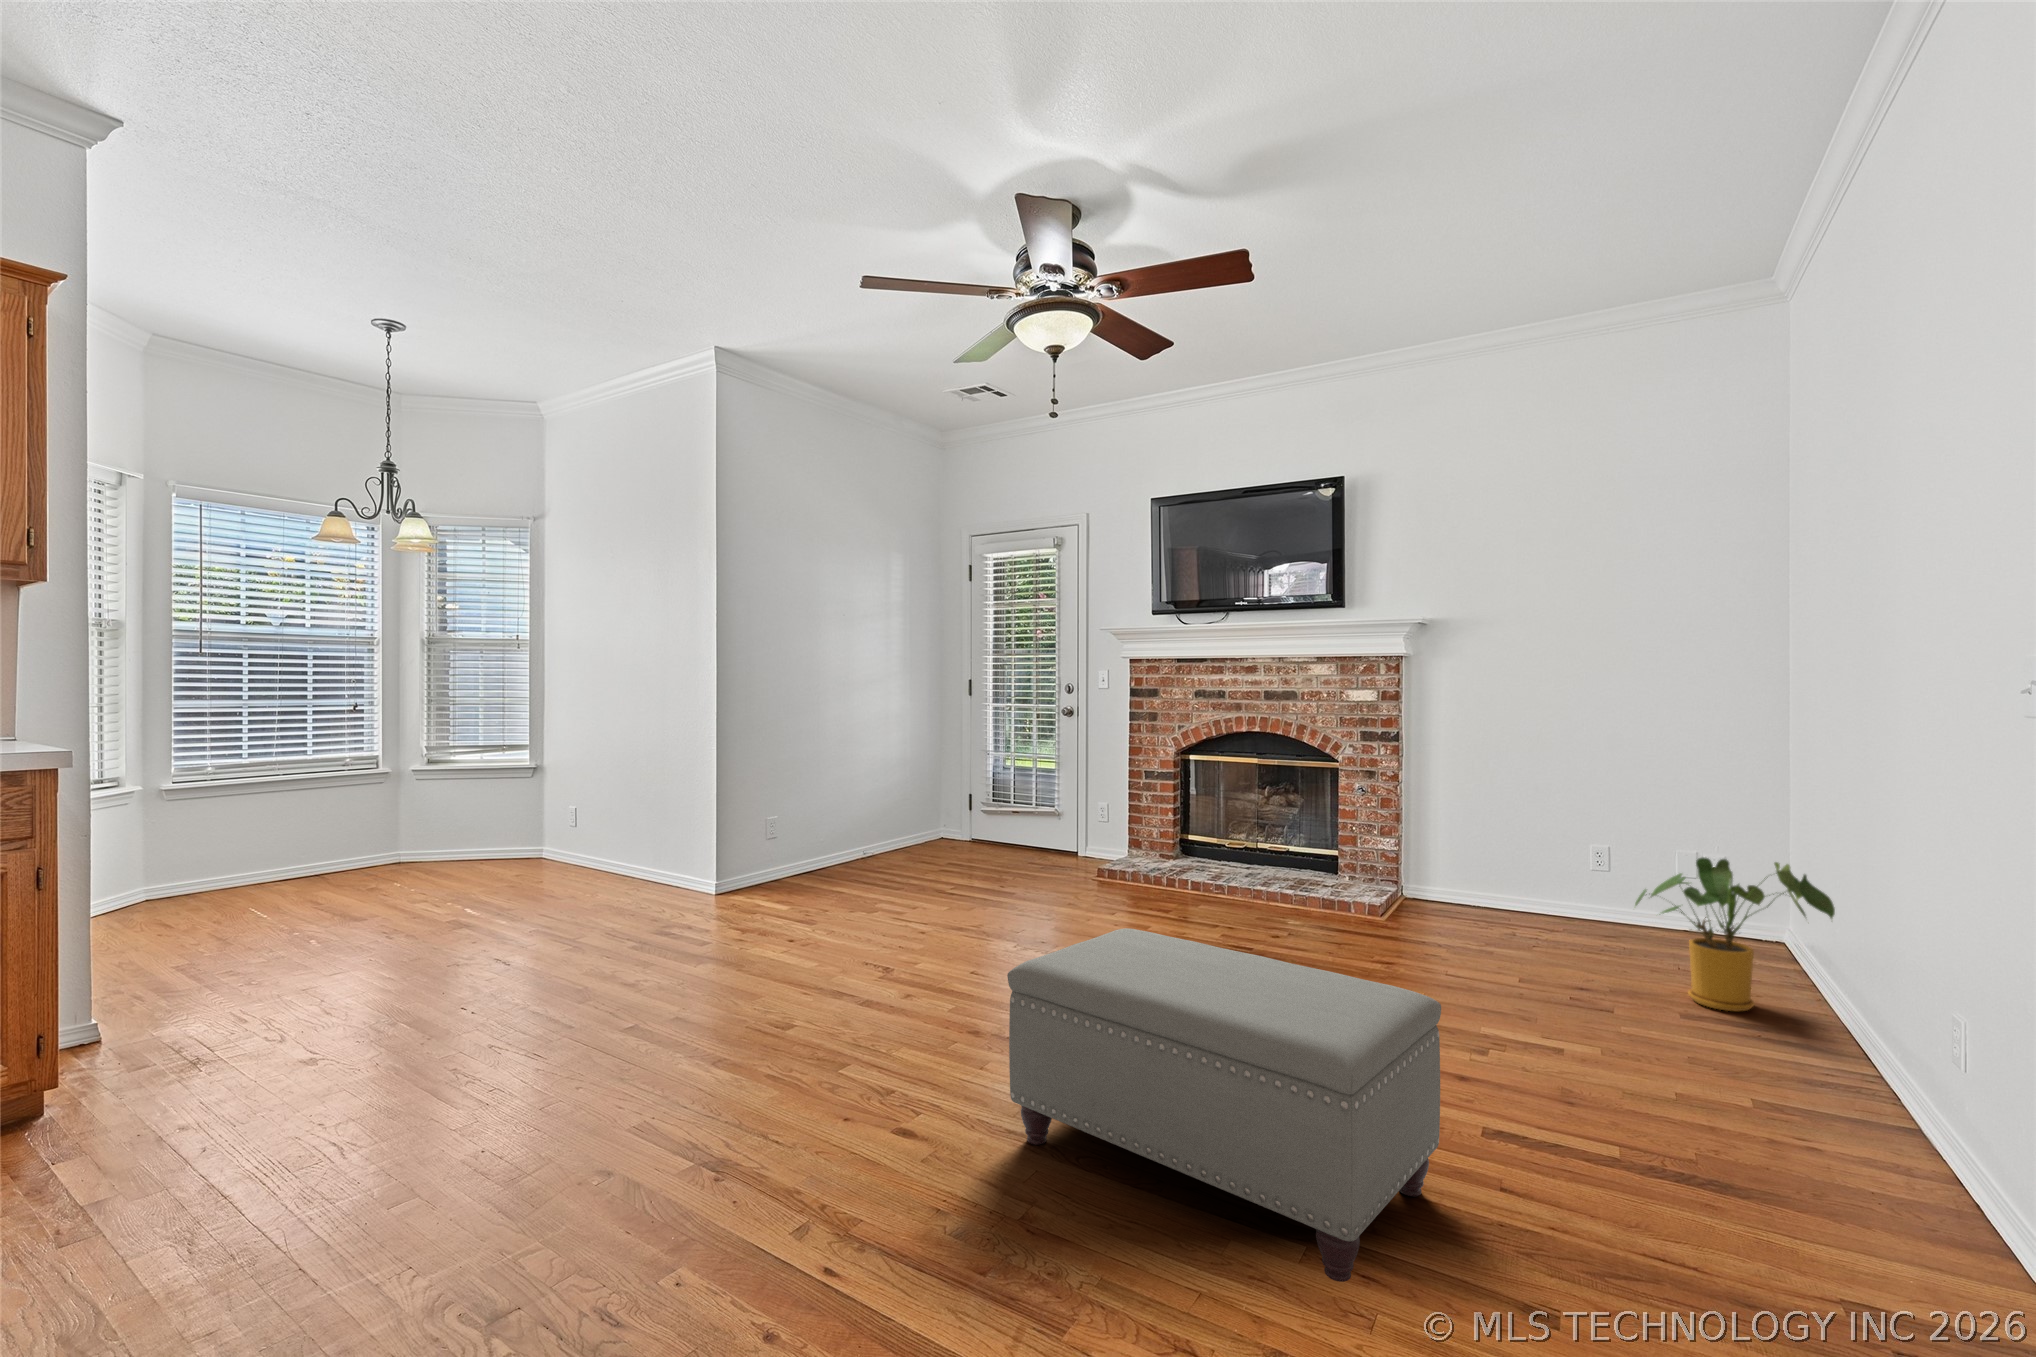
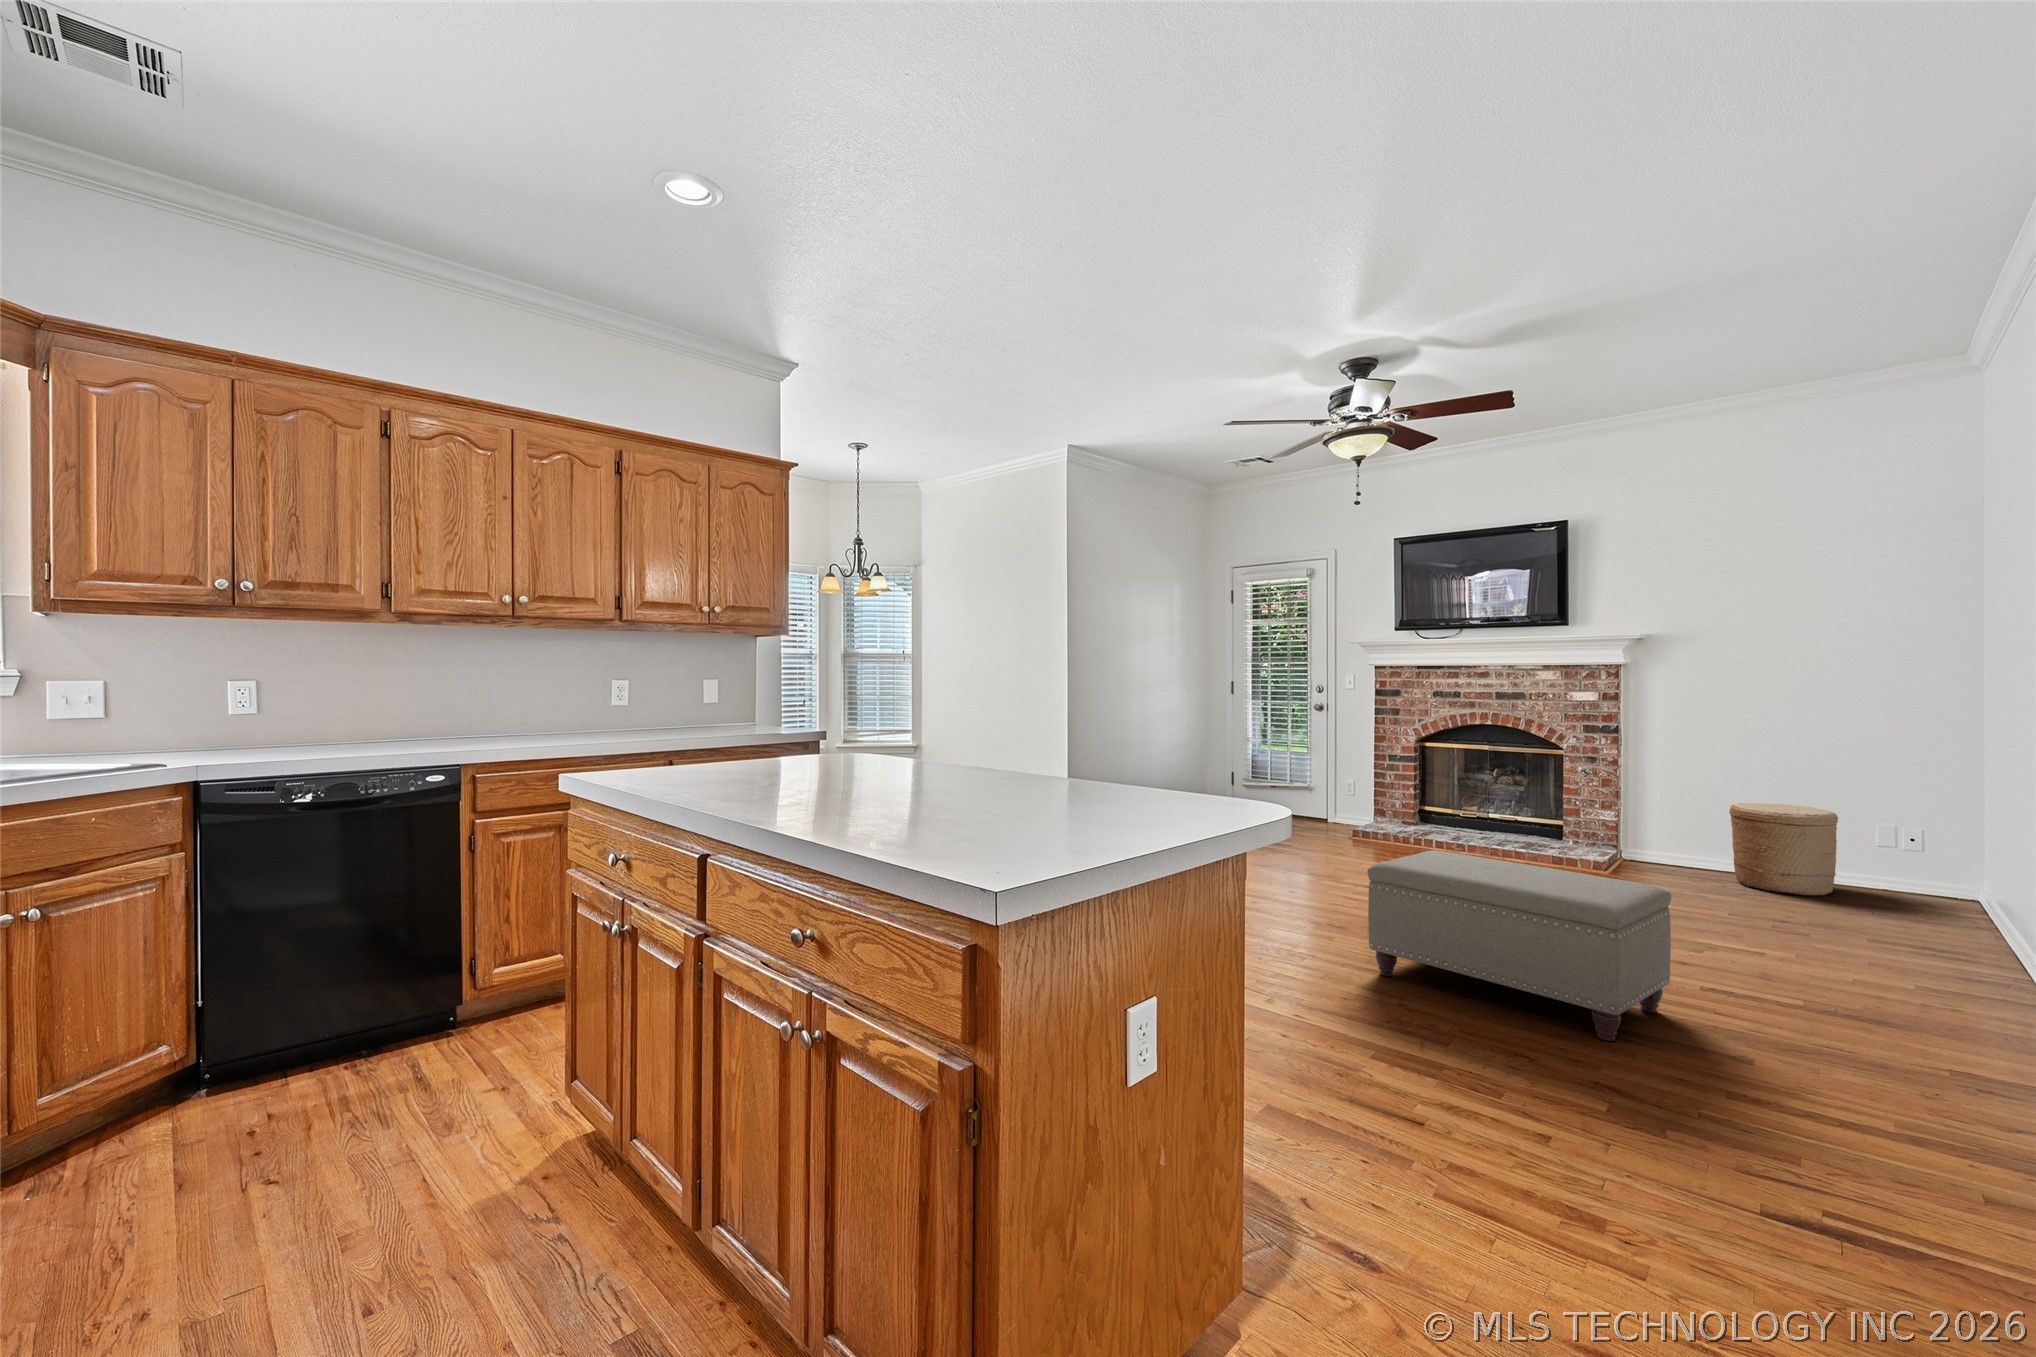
woven basket: none [1521,827,1639,943] -> present [1729,803,1838,895]
house plant: present [1635,857,1835,1011] -> none [1827,823,2002,940]

